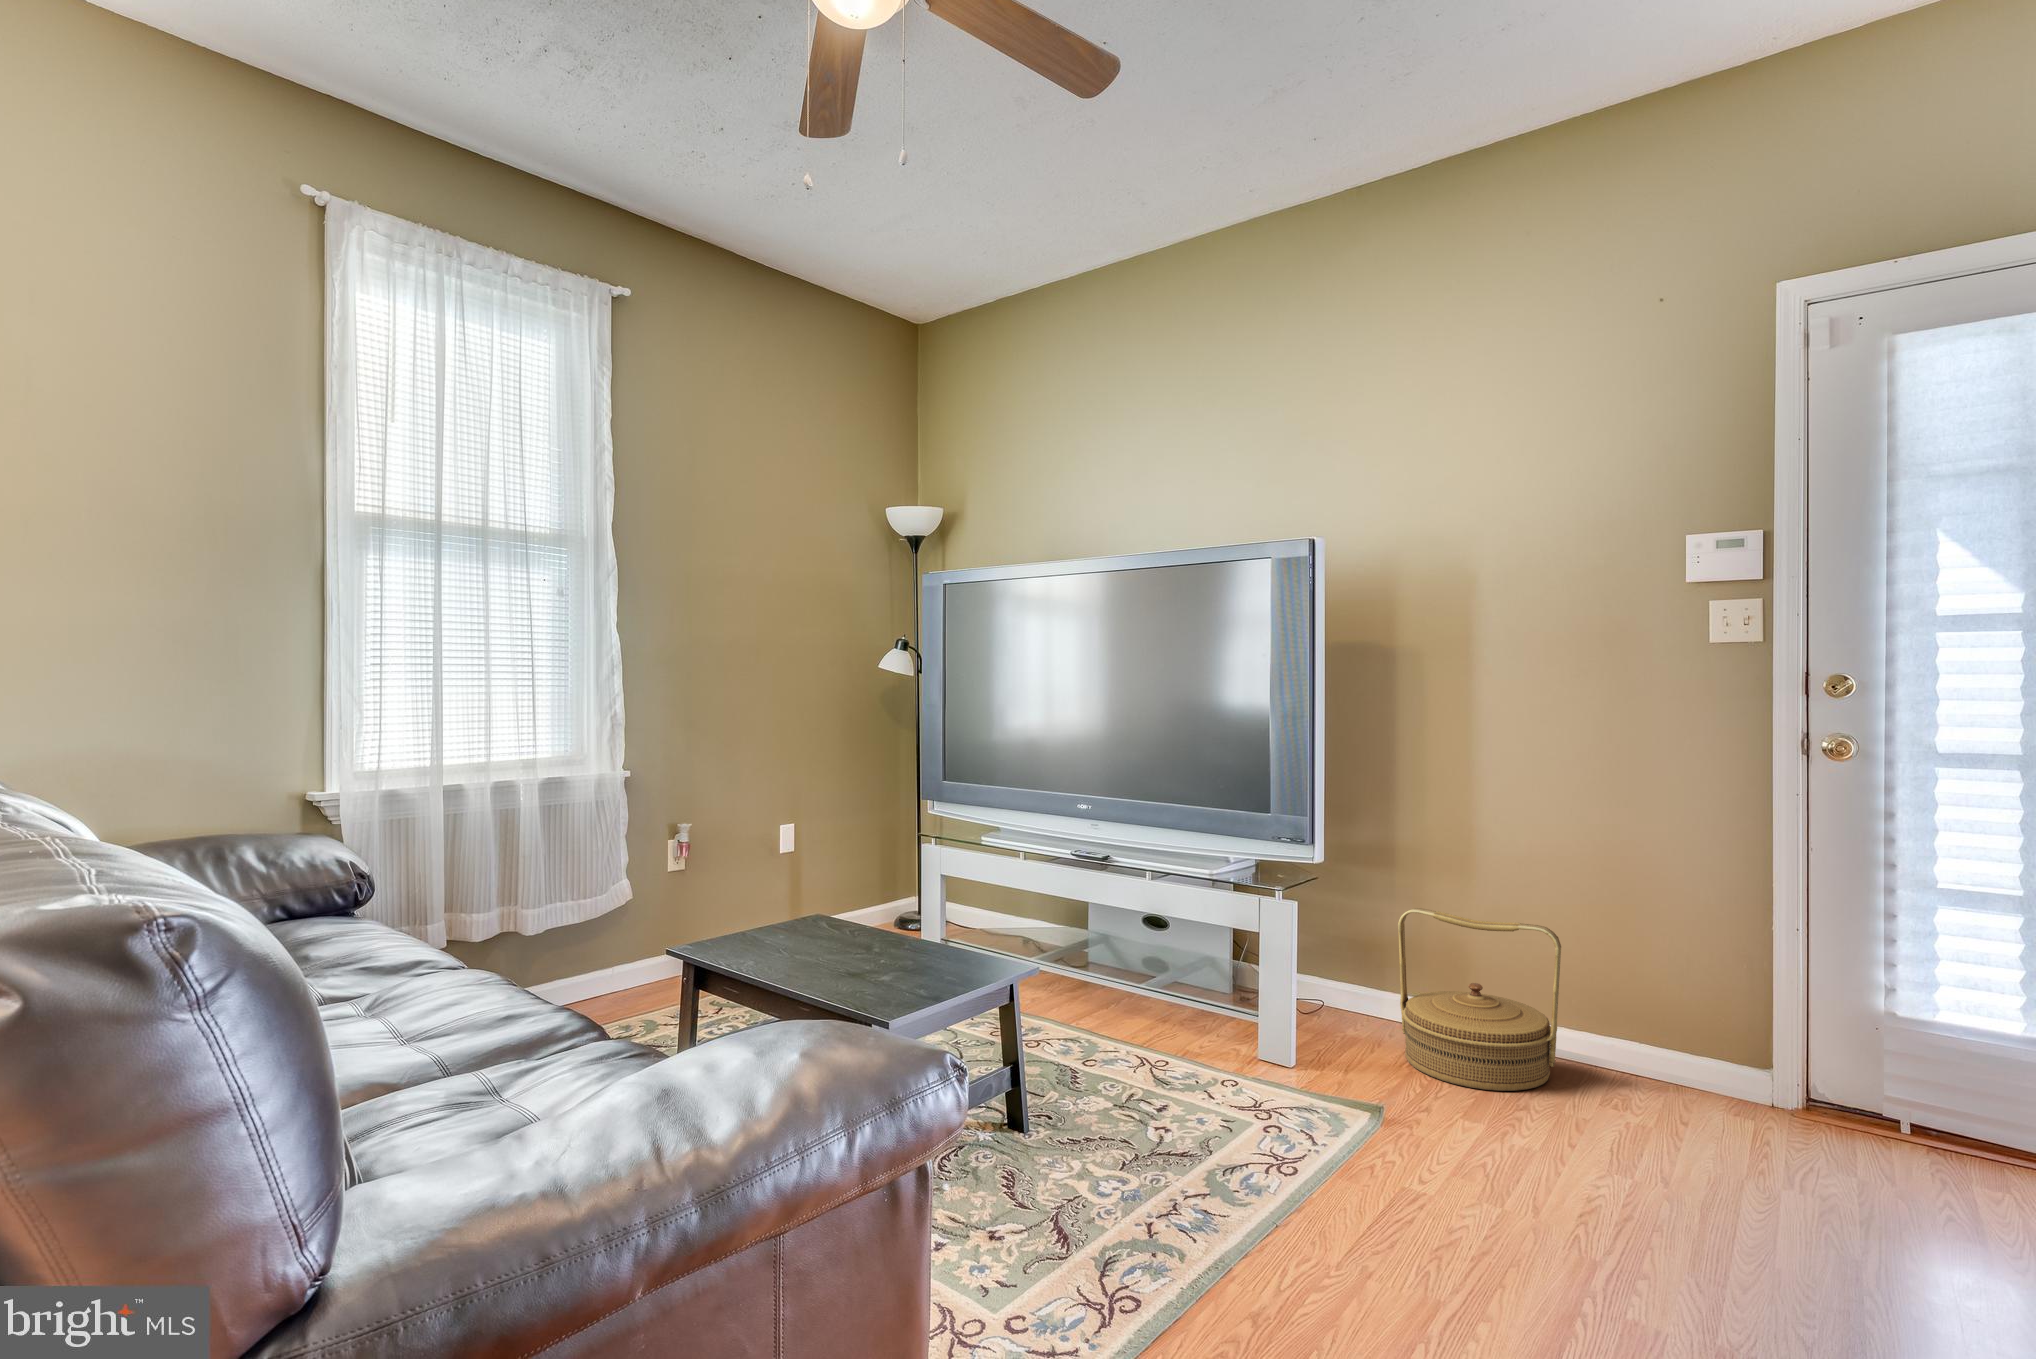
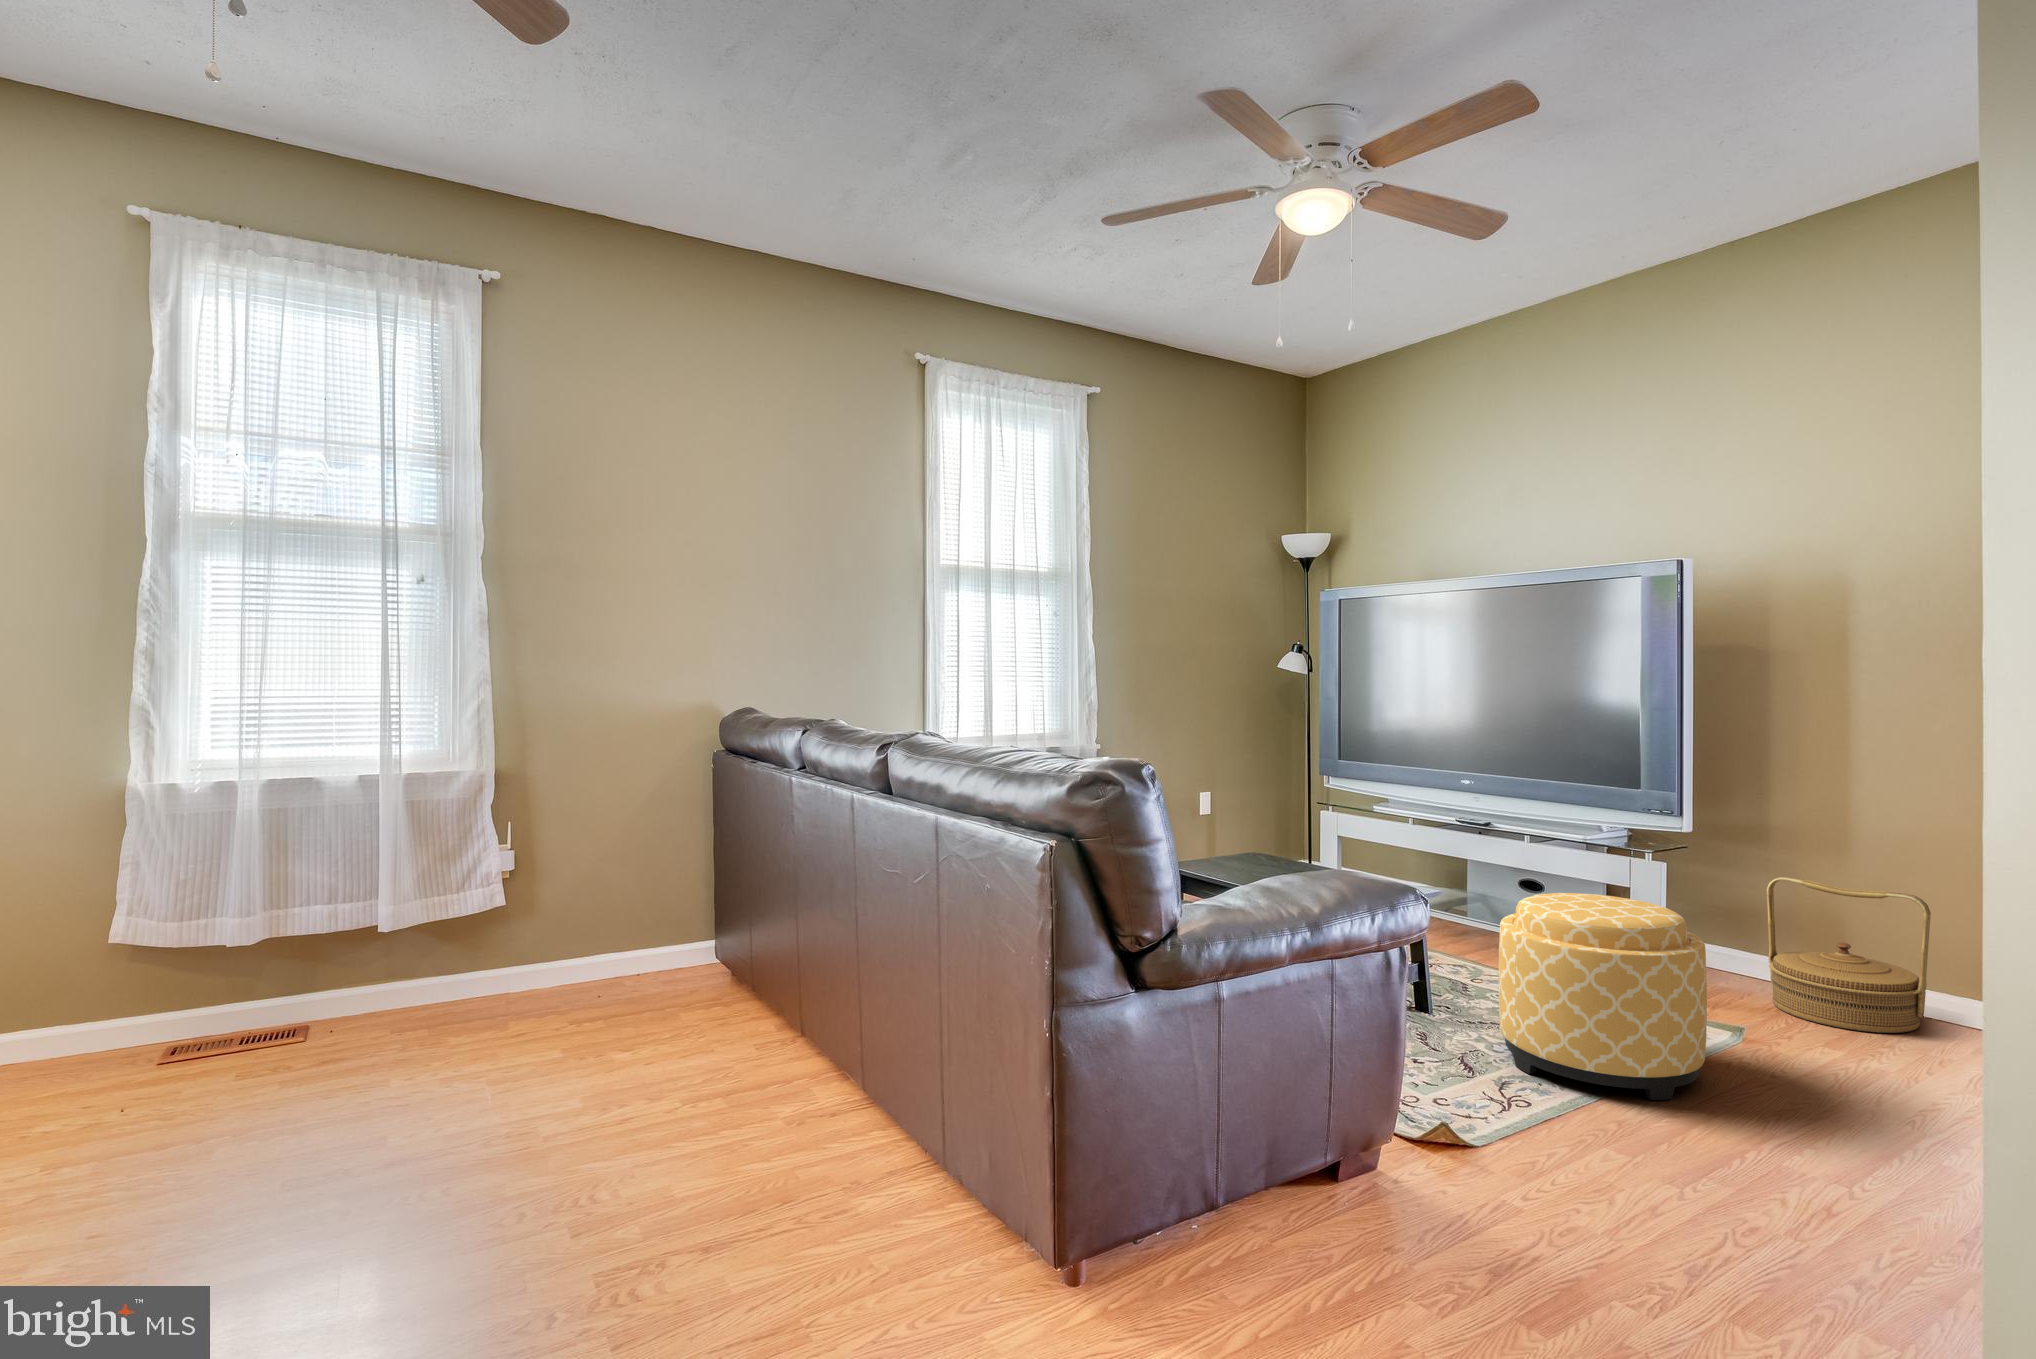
ottoman: none [1106,962,1355,1261] -> present [1499,893,1707,1100]

